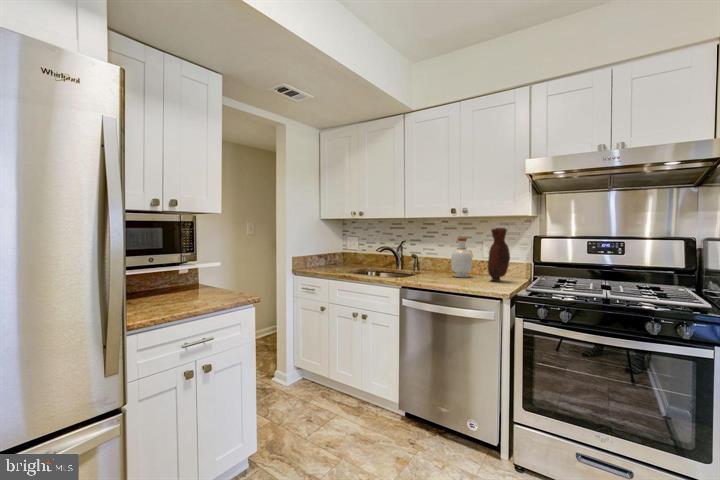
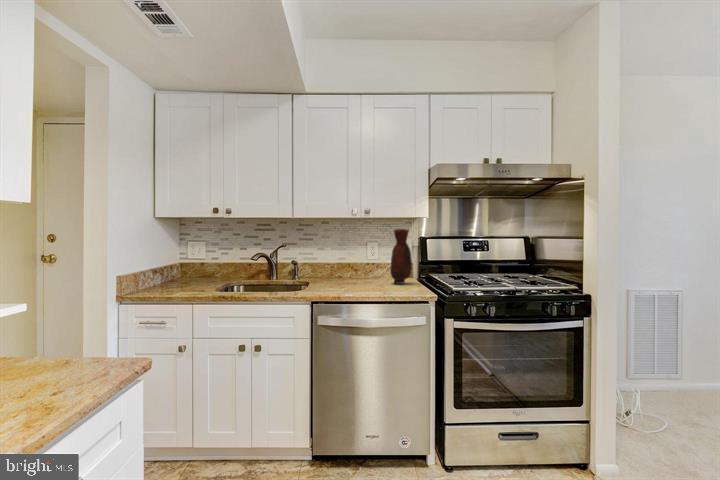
bottle: present [451,238,473,277] -> none [347,240,370,283]

